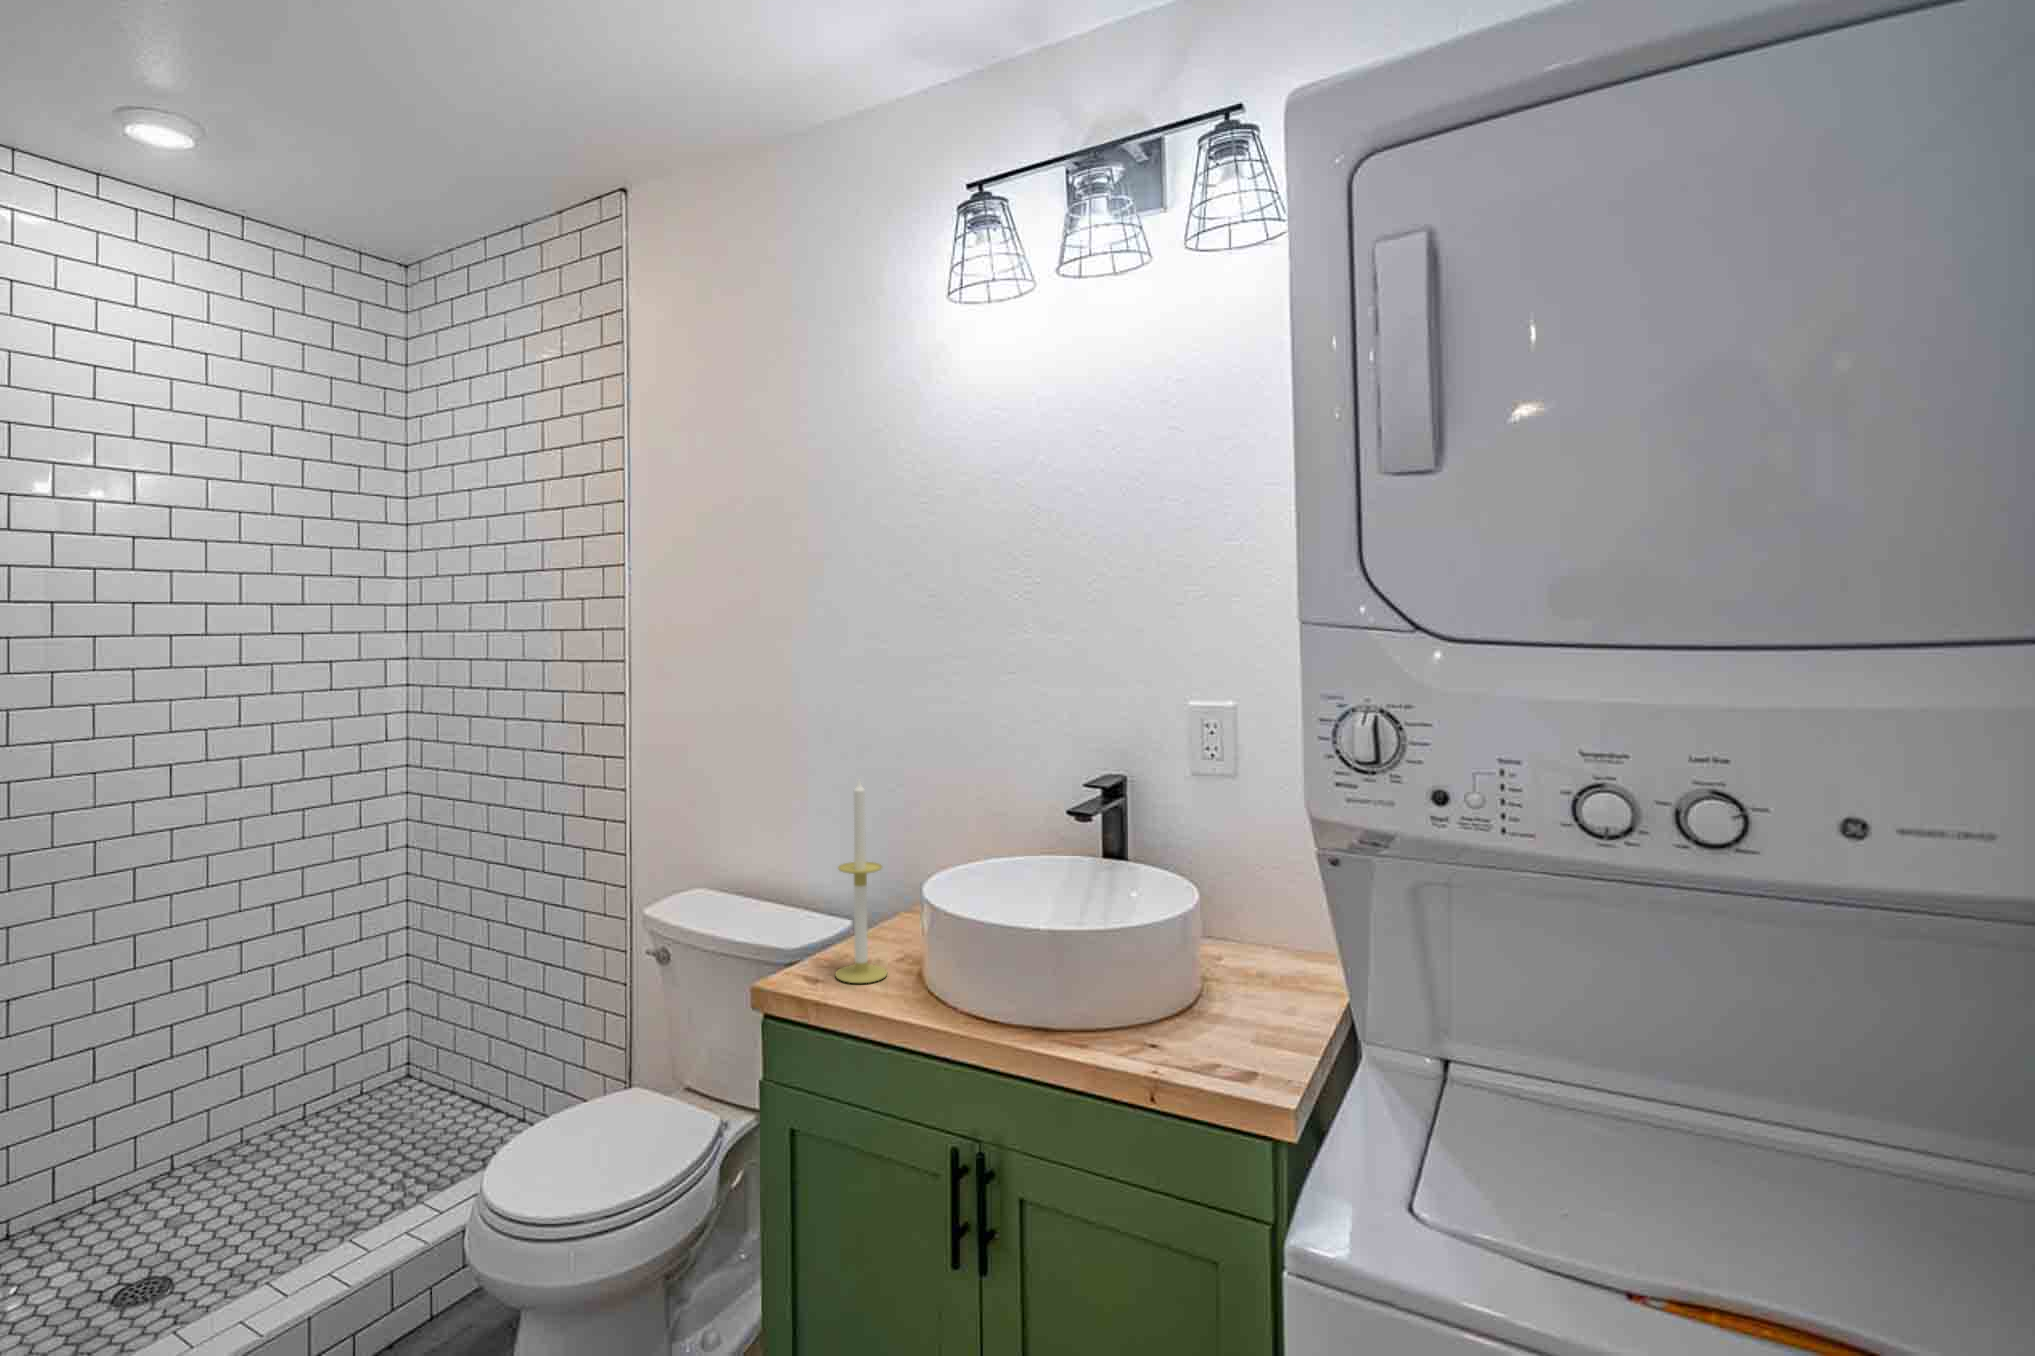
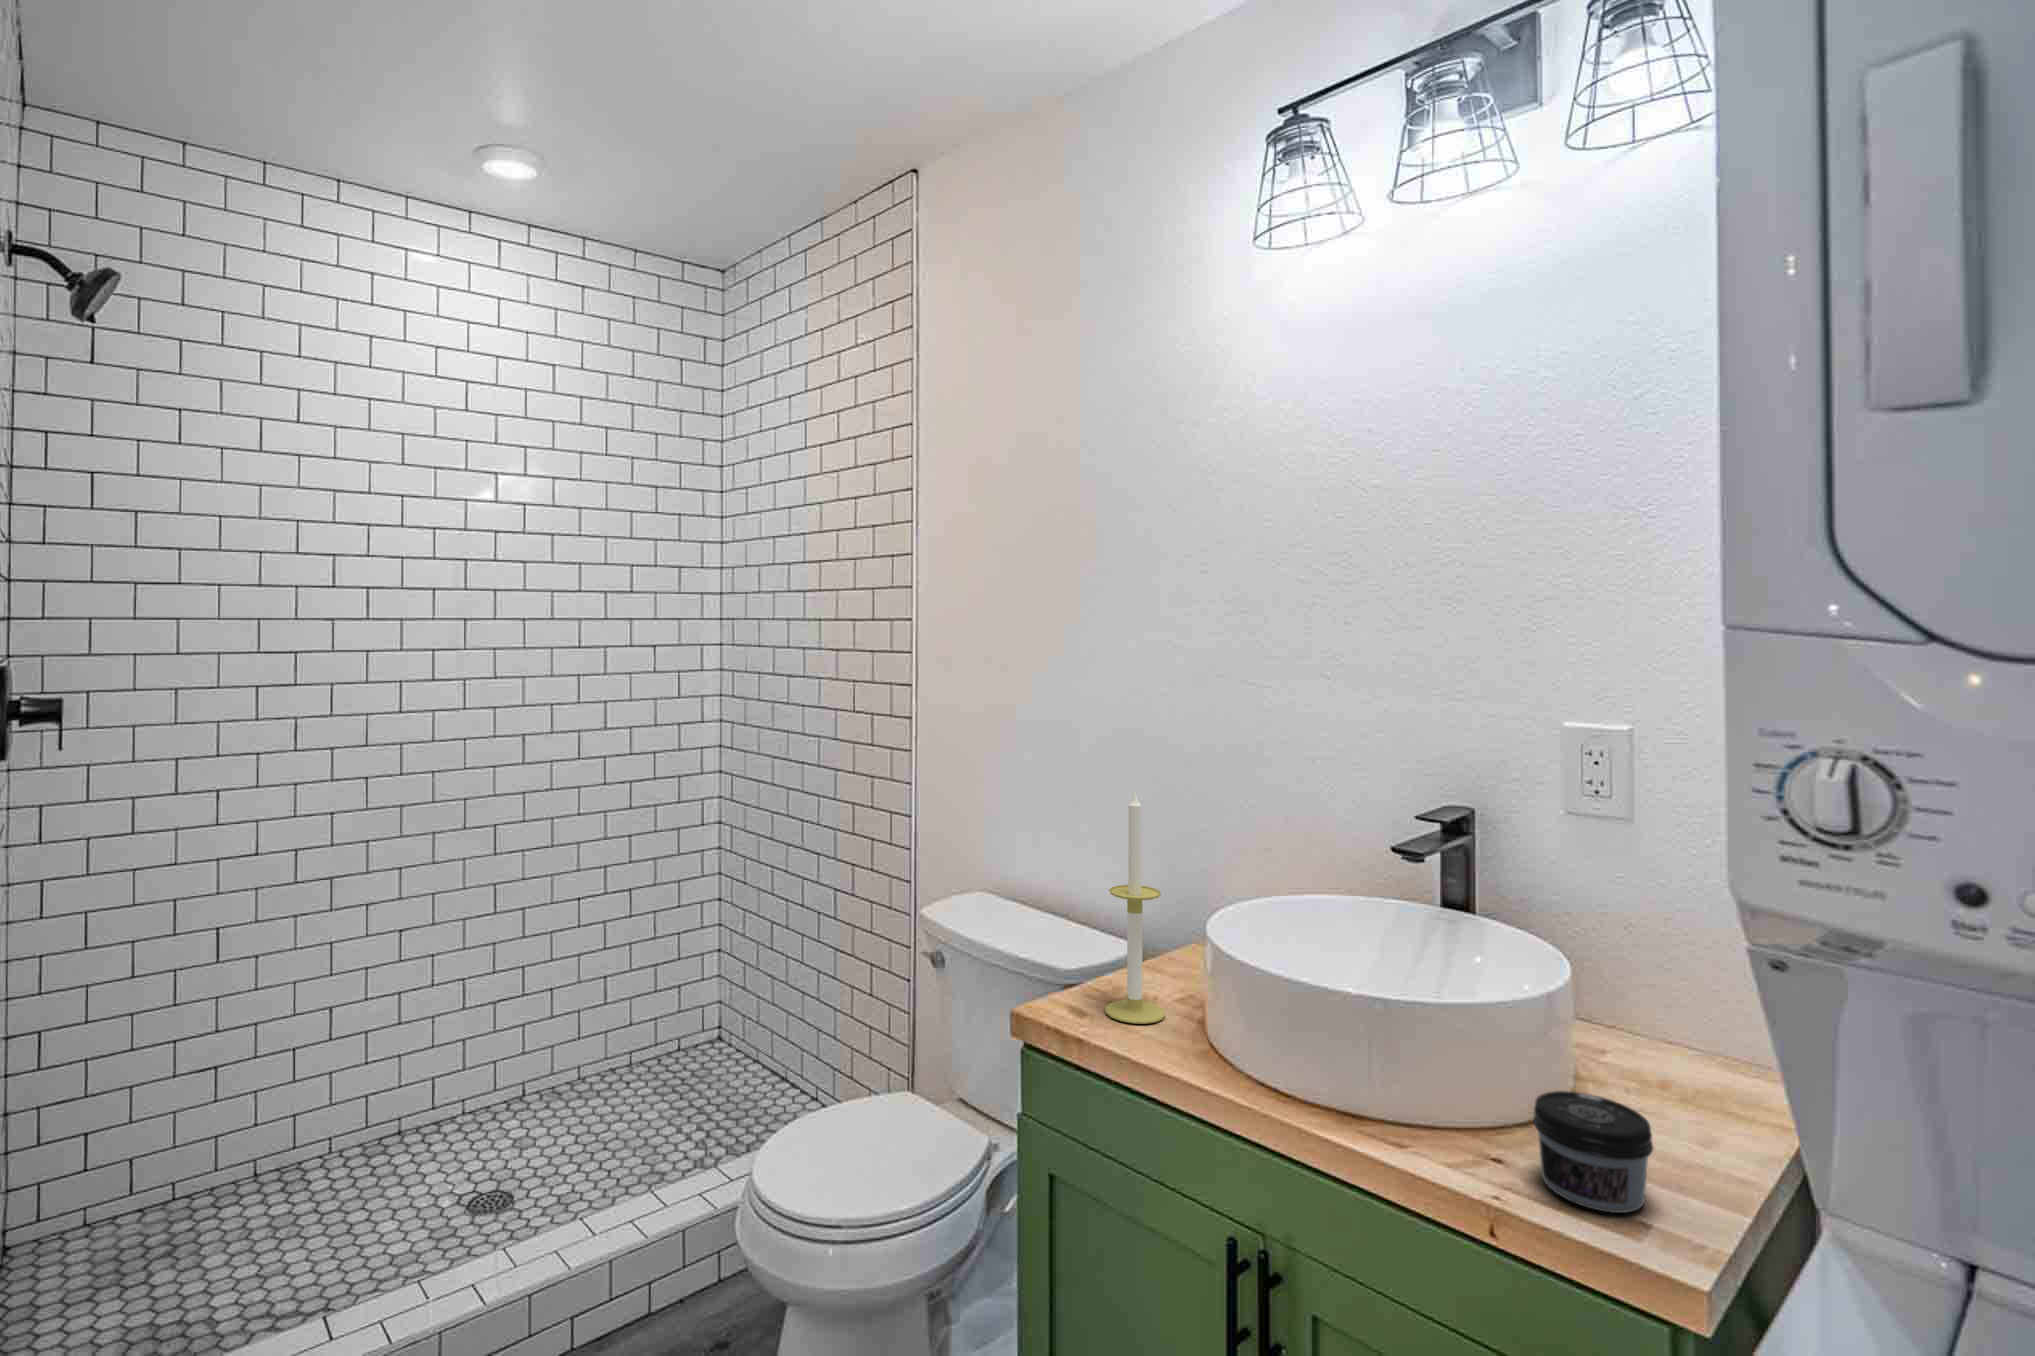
jar: none [1178,984,1258,1069] -> present [1533,1091,1654,1213]

